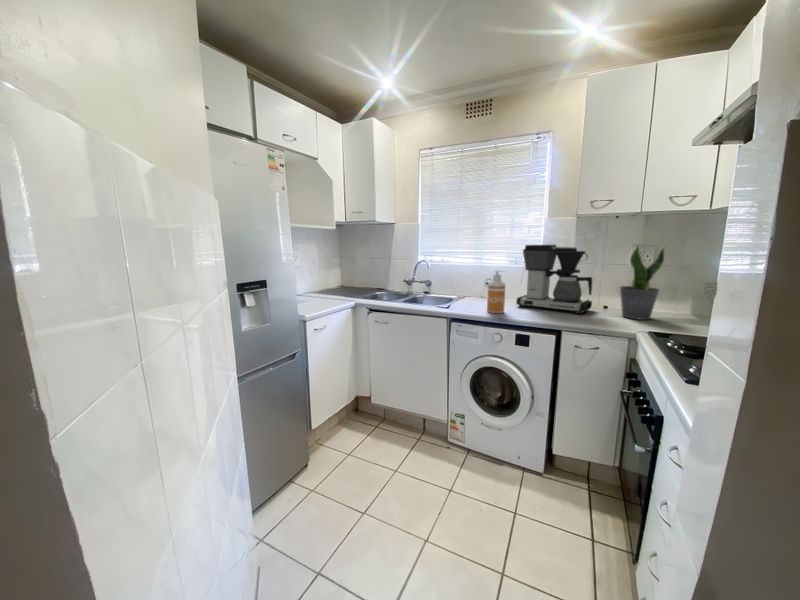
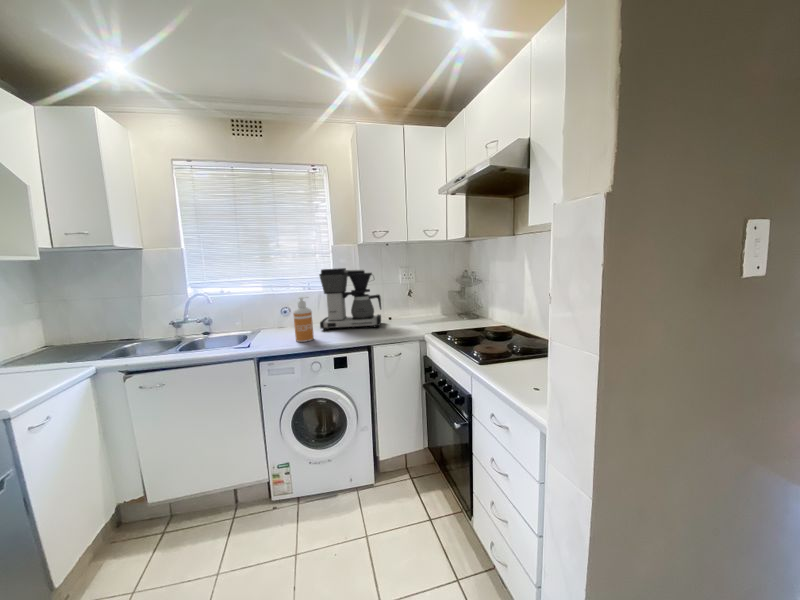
potted plant: present [620,246,664,320] -> none [400,266,426,324]

